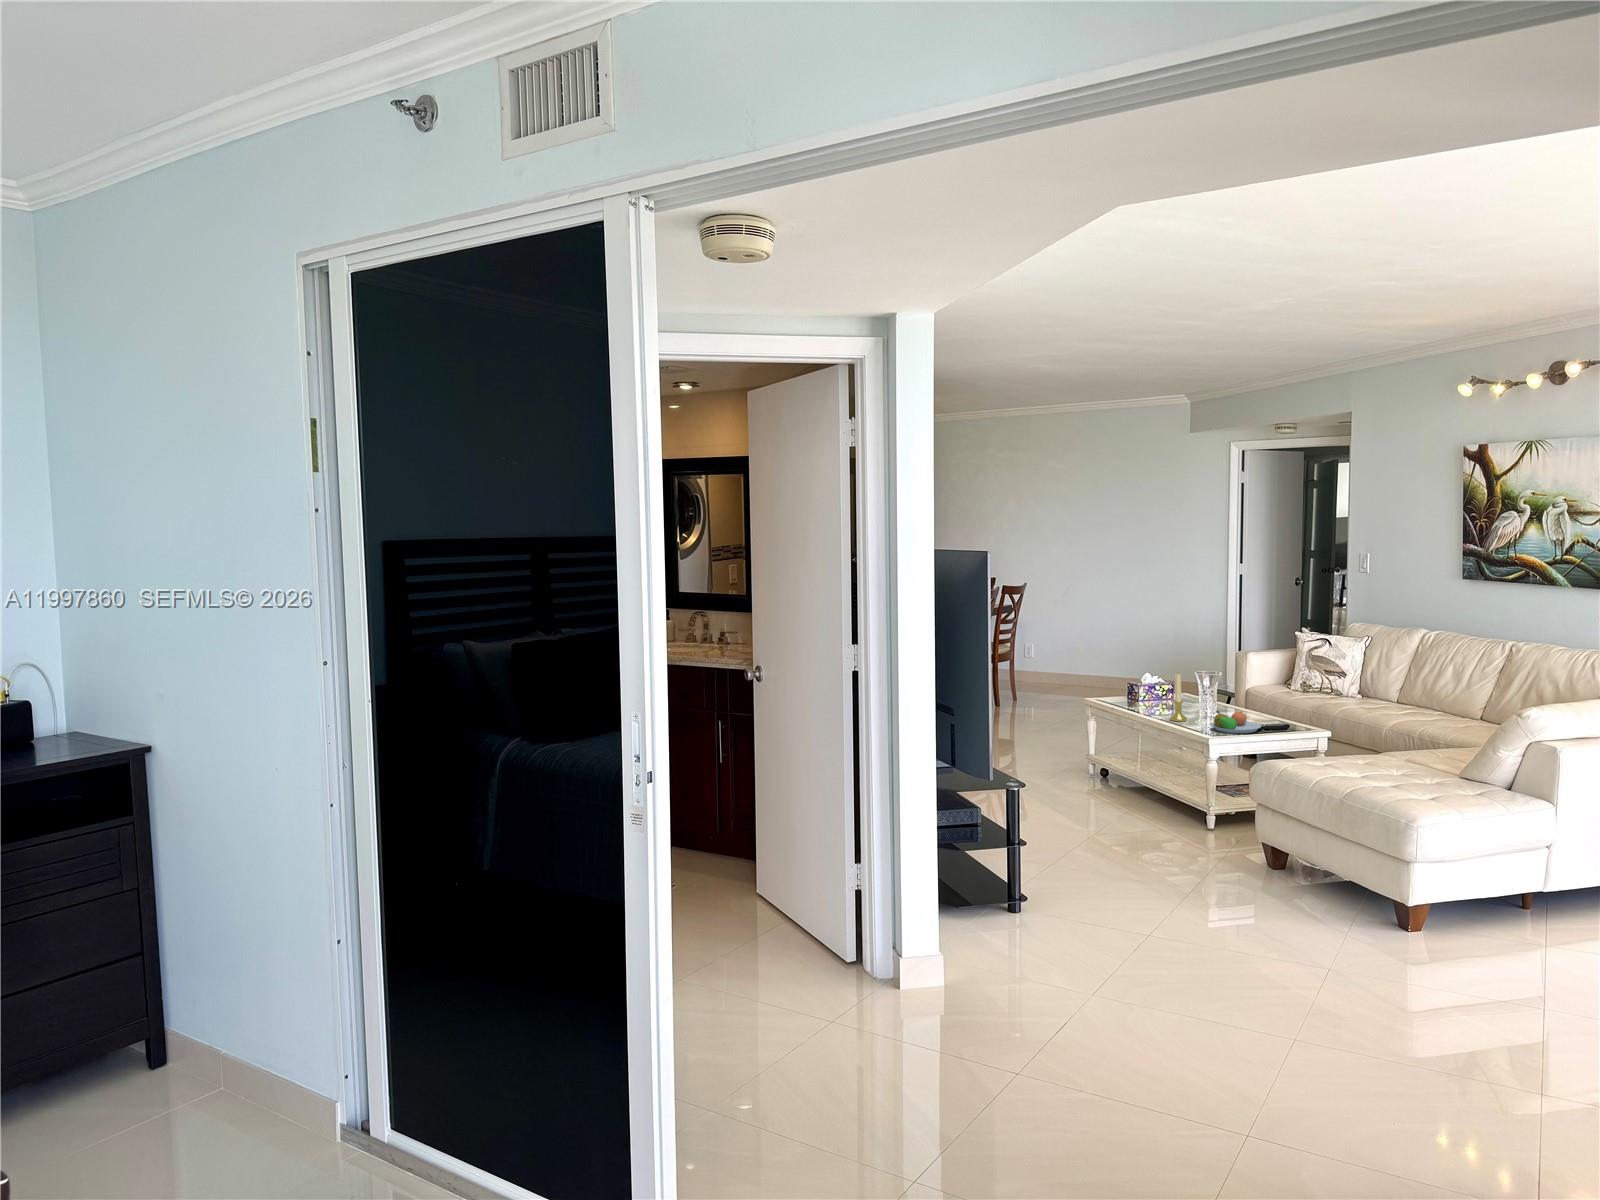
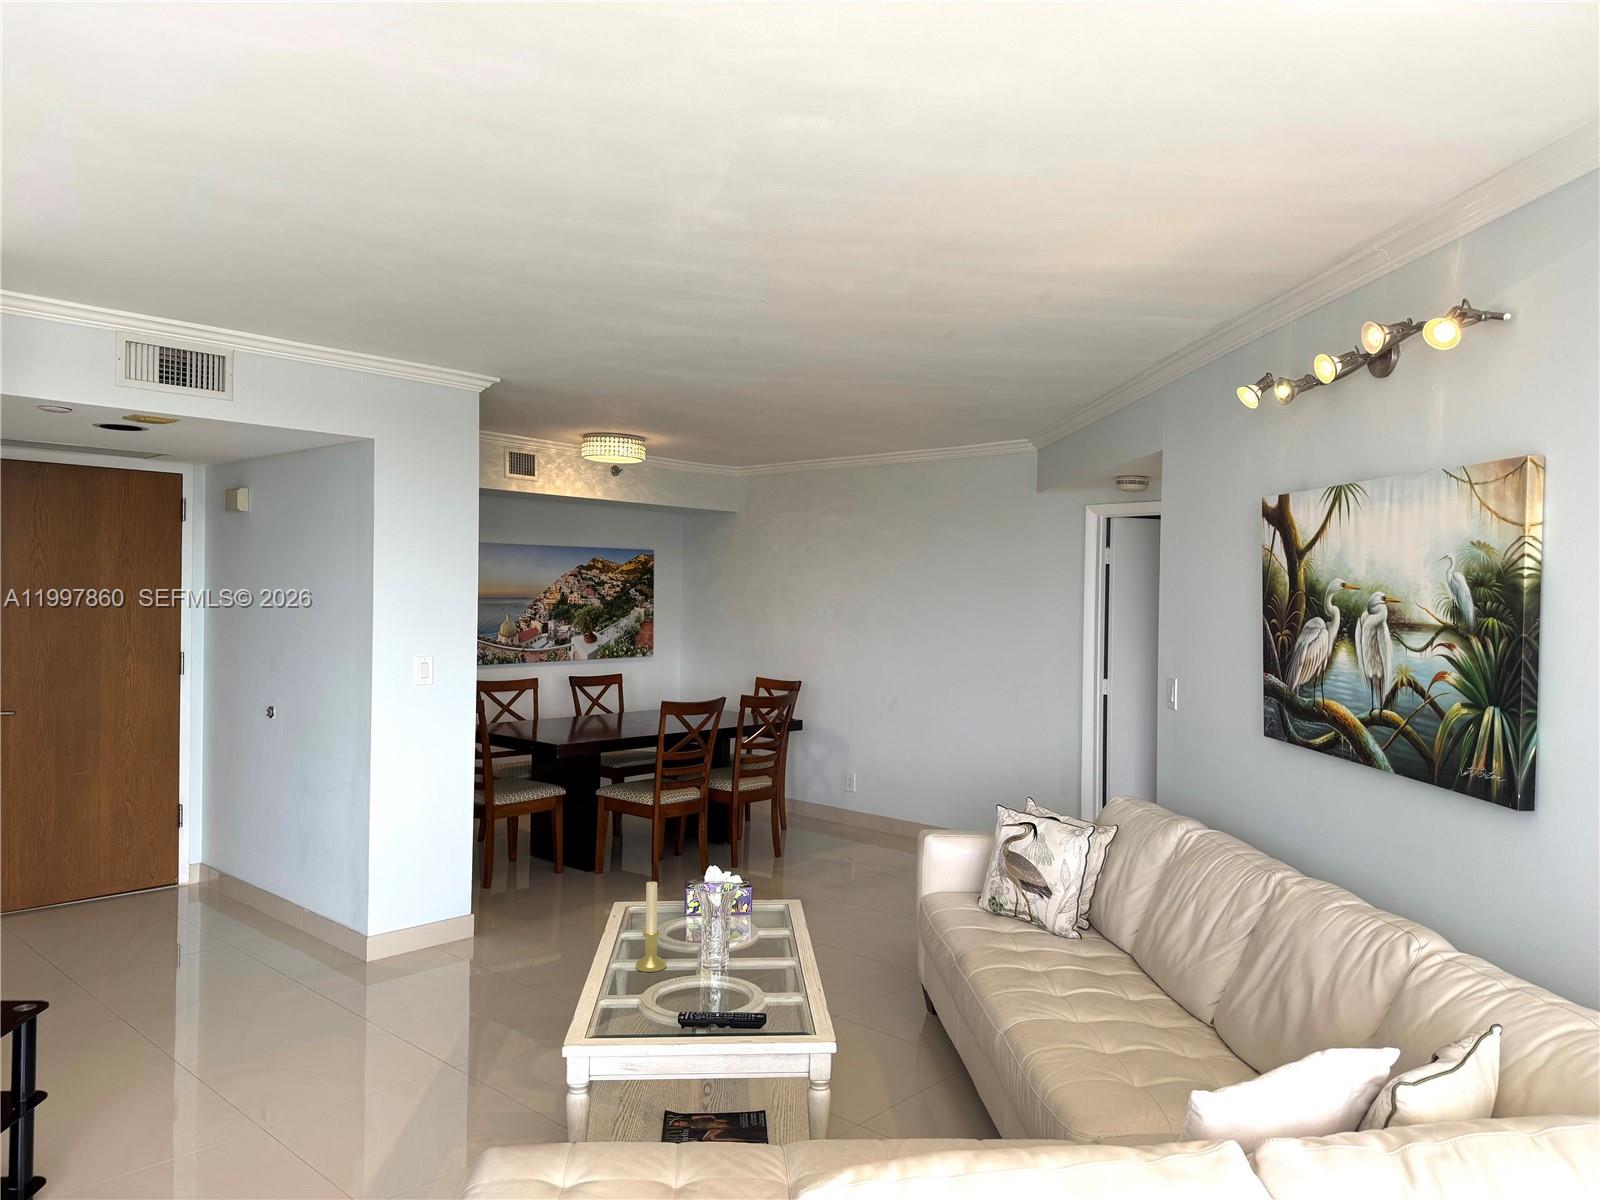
fruit bowl: present [1211,711,1261,733] -> none [625,969,725,1025]

